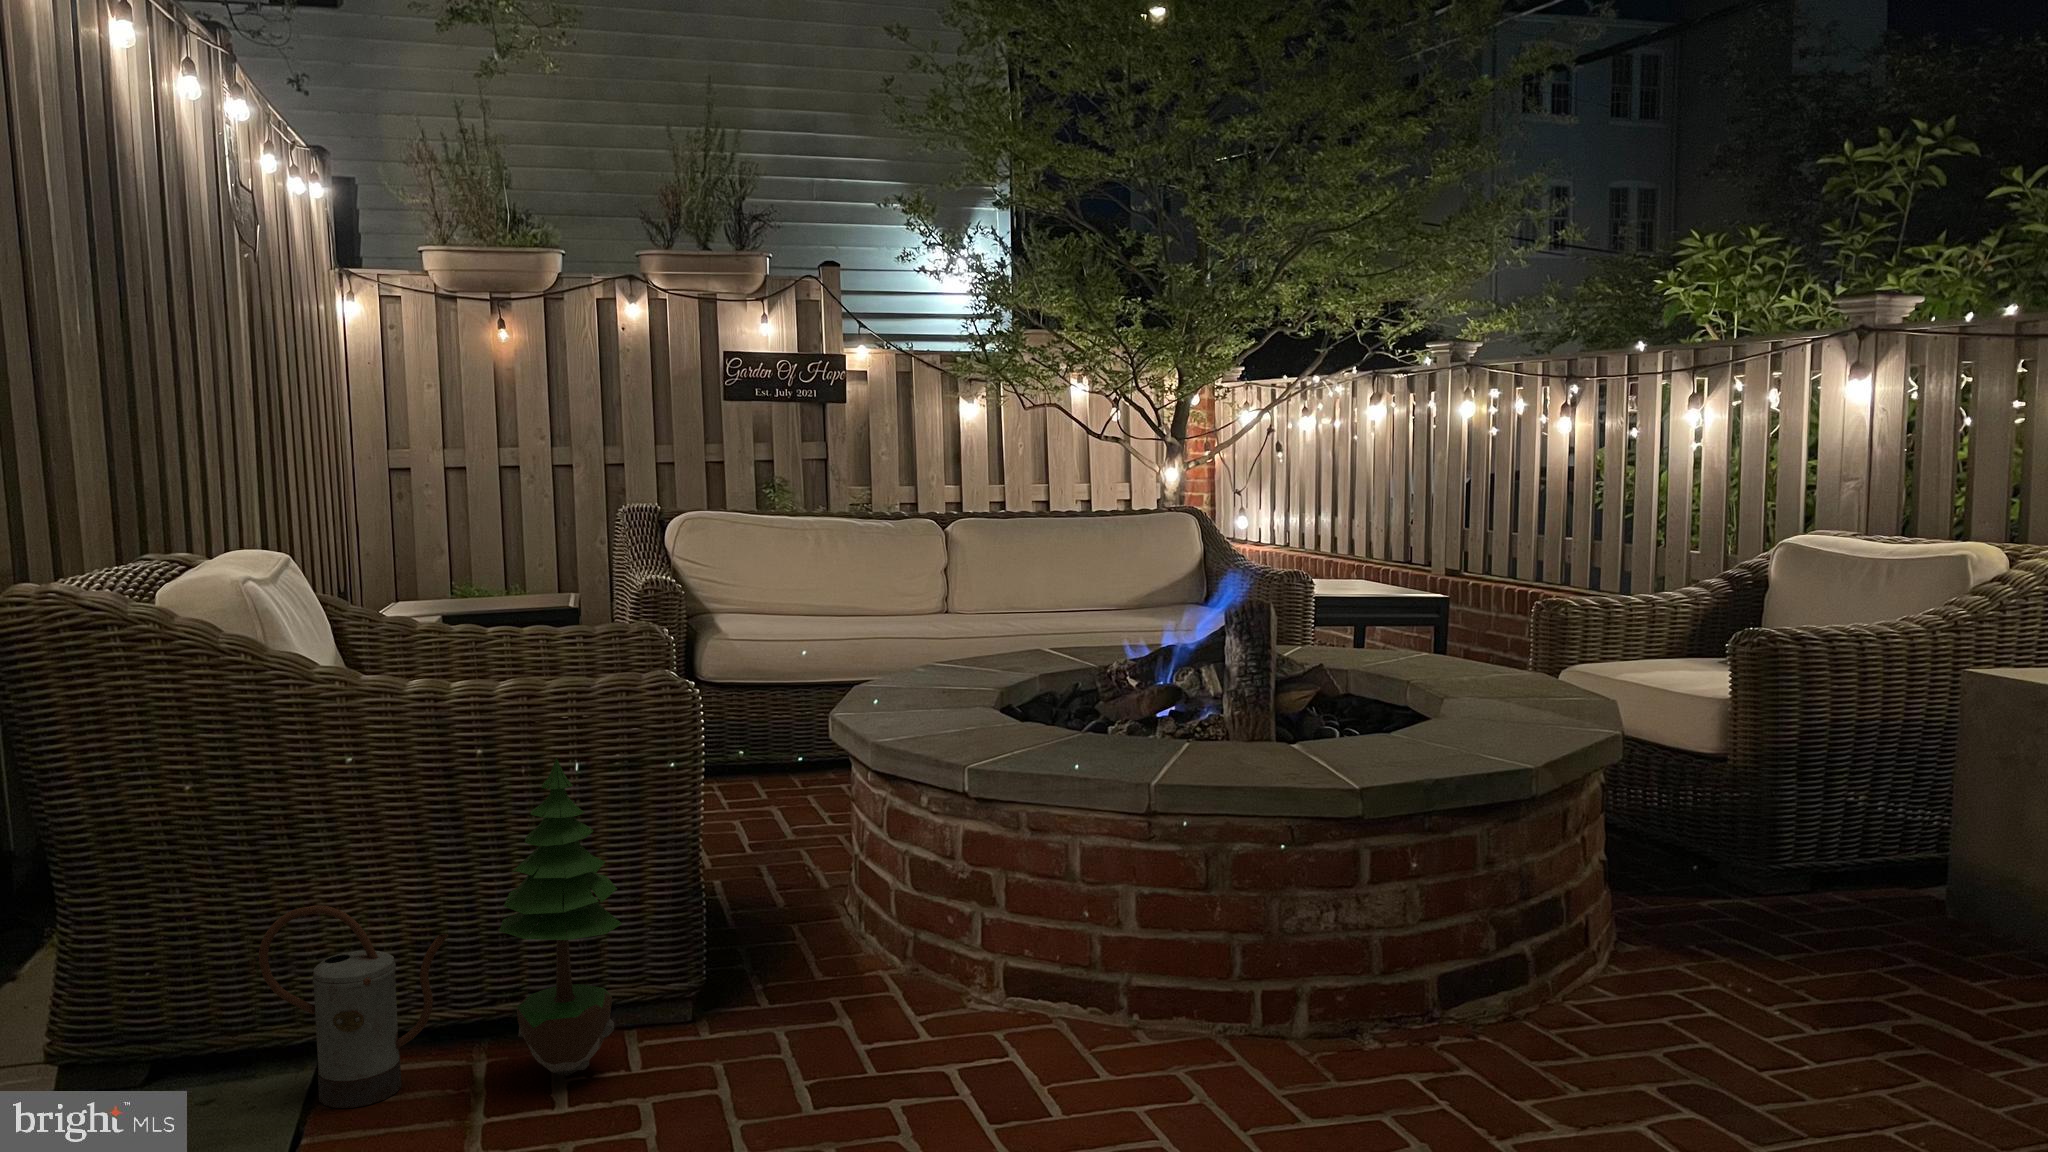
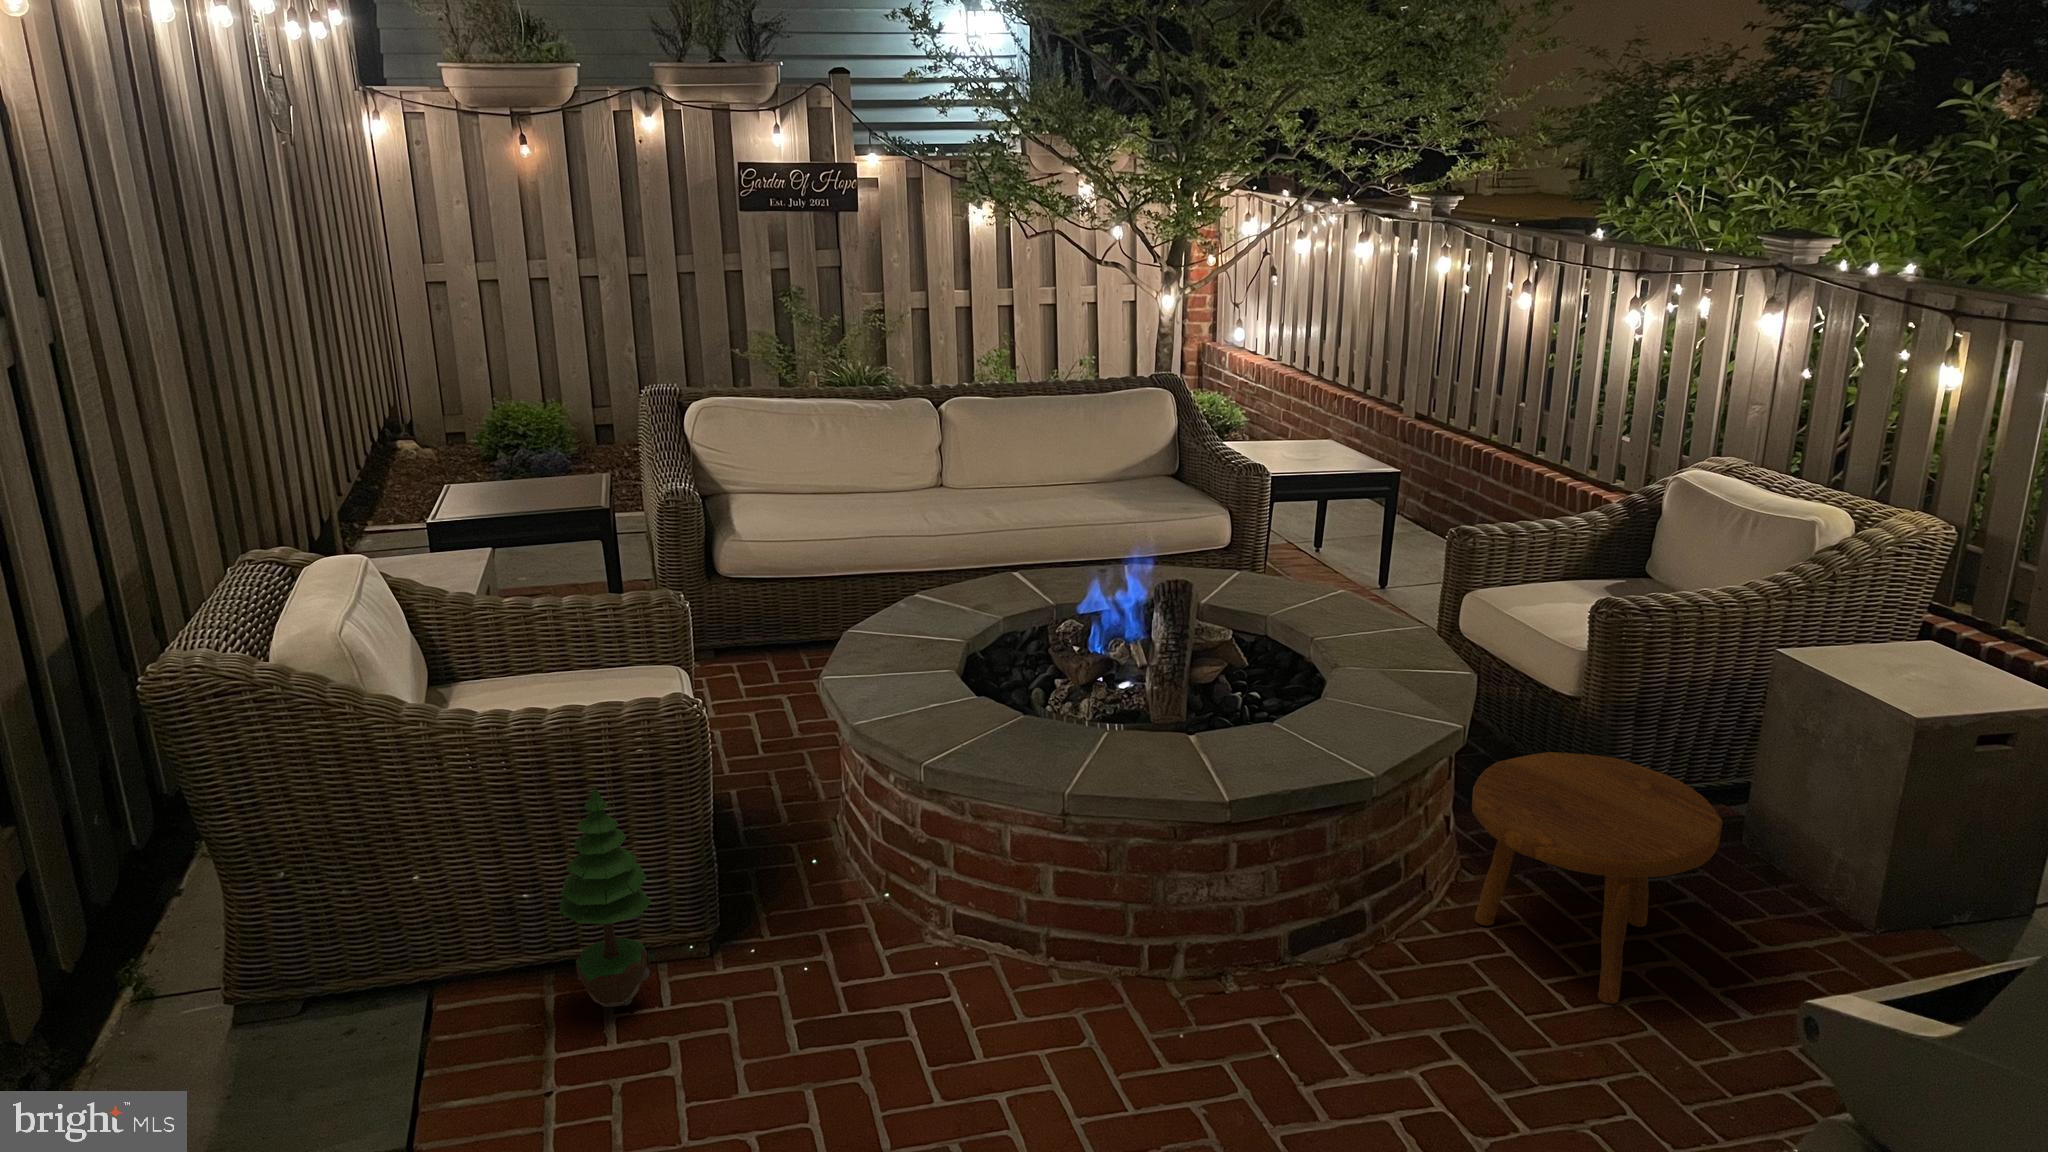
footstool: none [1643,767,1969,1050] -> present [1472,752,1723,1004]
watering can: present [259,905,448,1108] -> none [381,893,521,1035]

